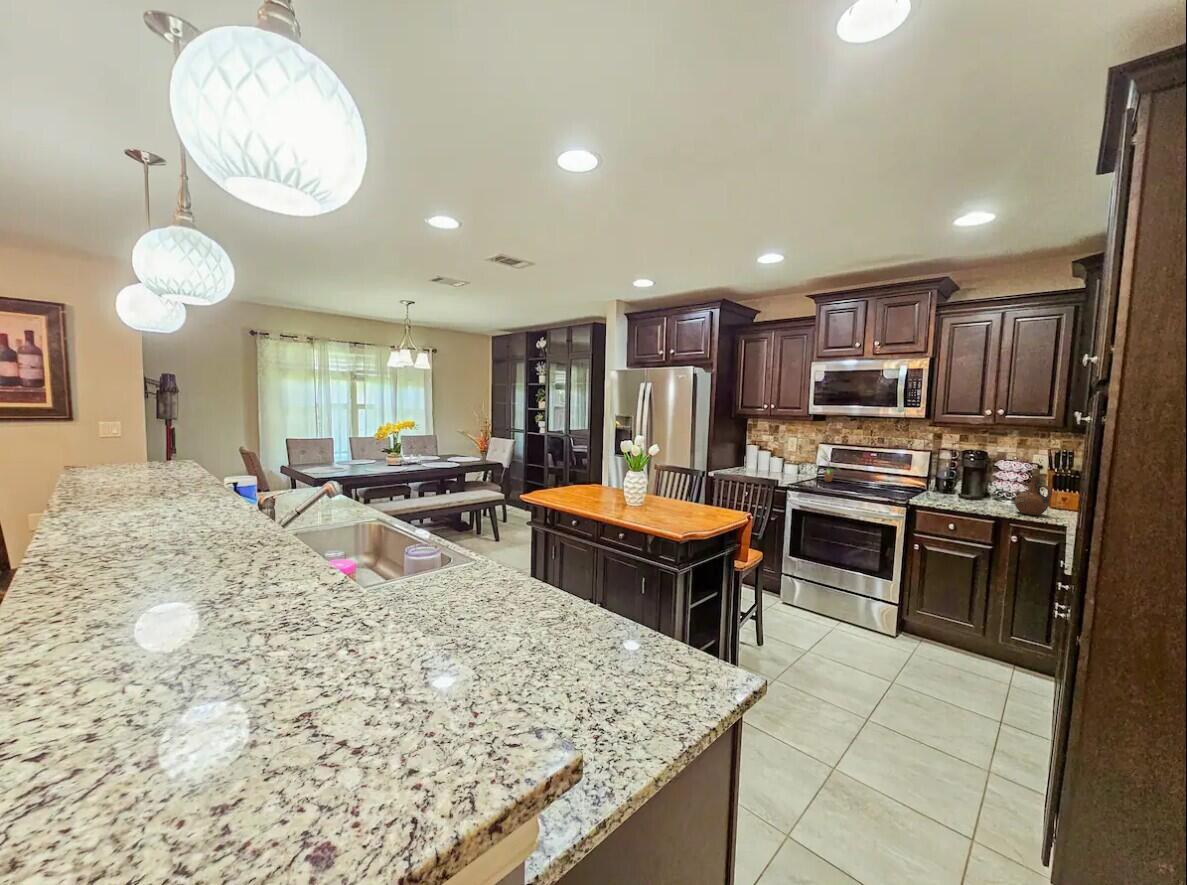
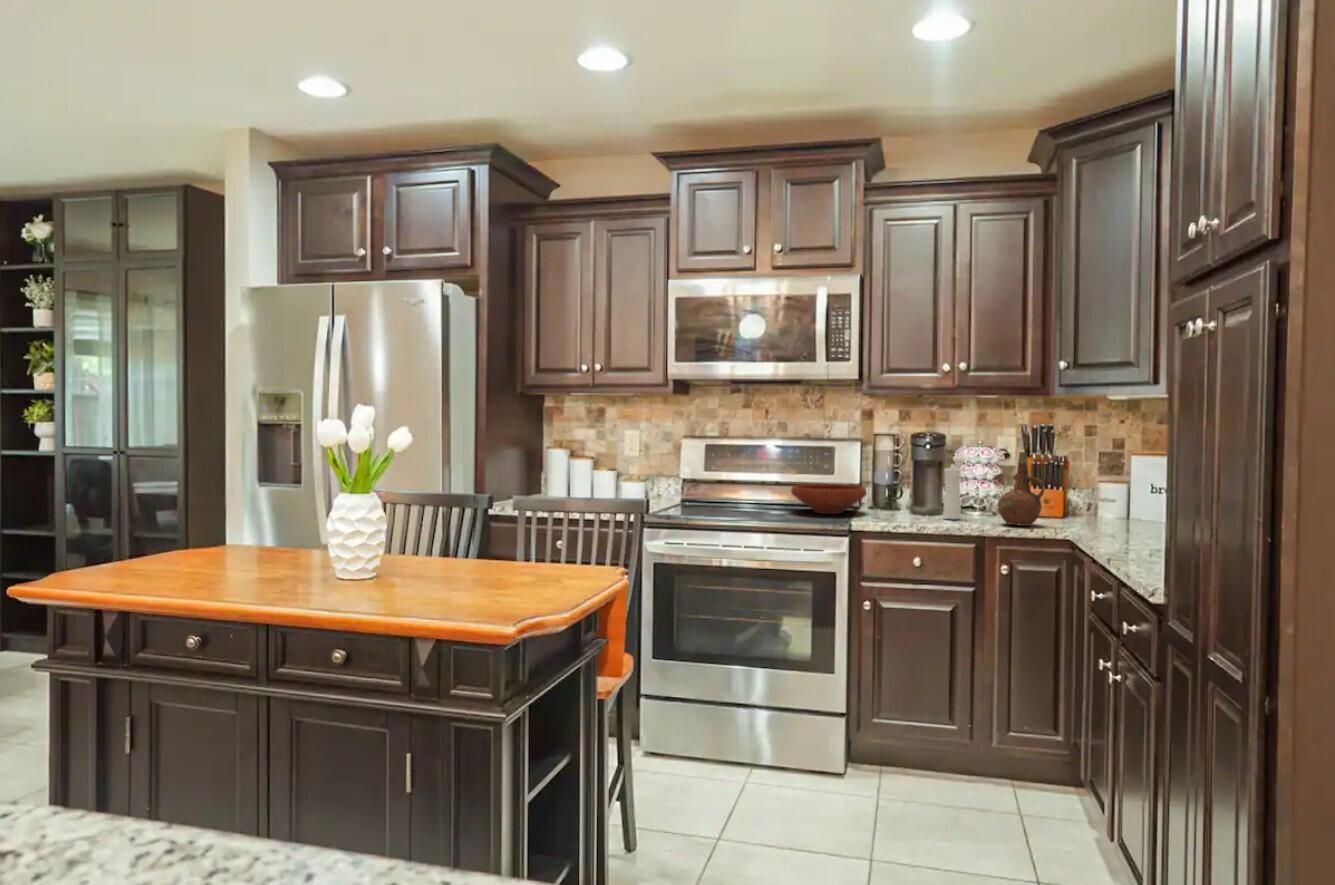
potted plant: present [822,450,840,482] -> none [678,442,730,505]
pepper mill: none [976,467,998,506] -> present [943,456,965,519]
bowl: none [876,476,925,494] -> present [791,484,867,514]

